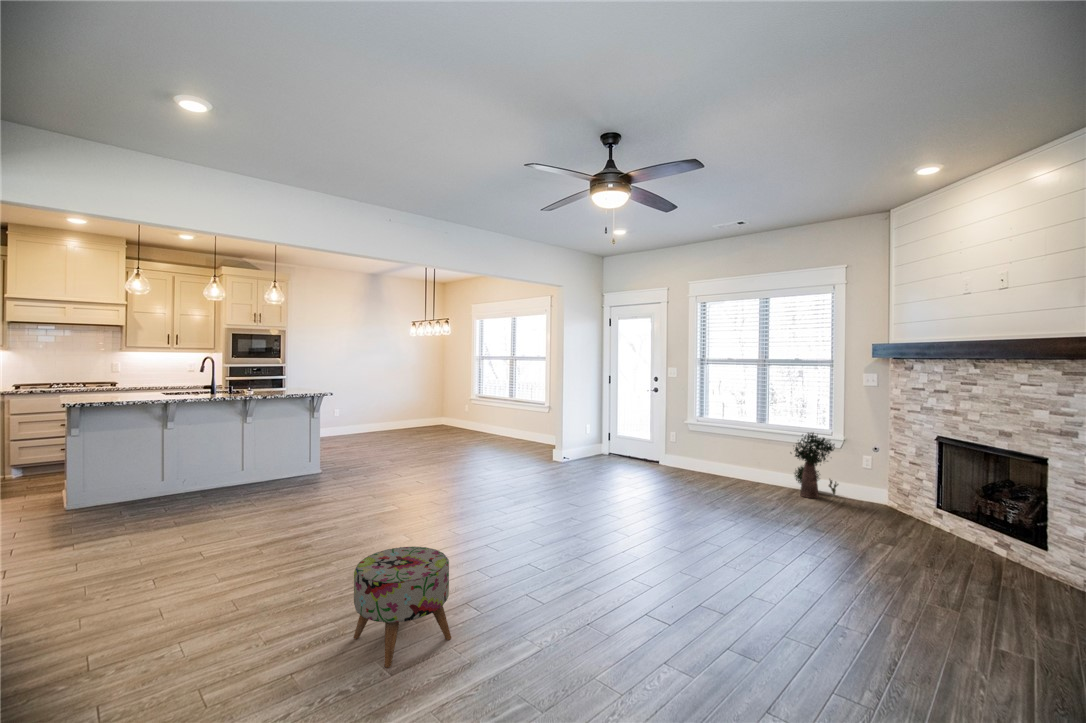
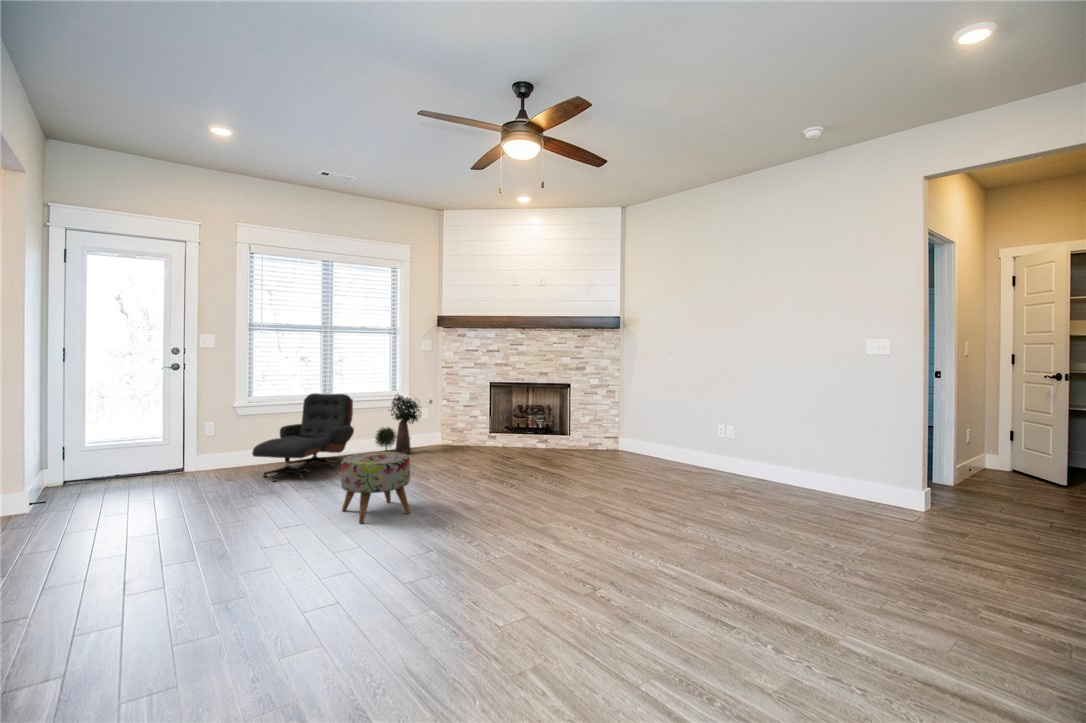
lounge chair: none [667,420,758,486] -> present [252,393,354,481]
ottoman: present [354,546,451,668] -> present [341,452,410,523]

